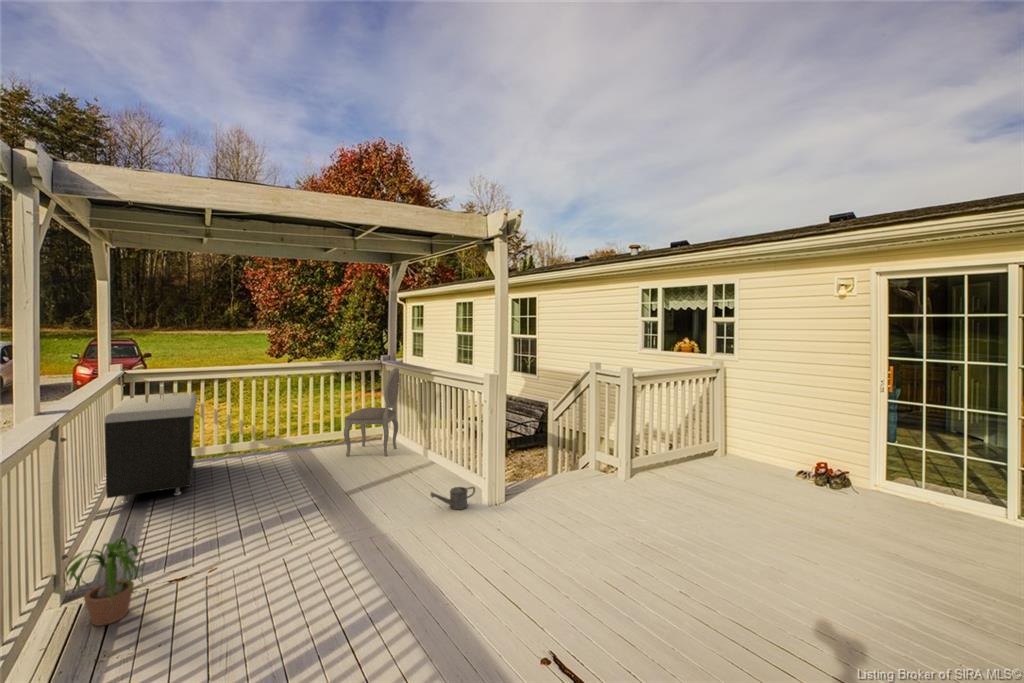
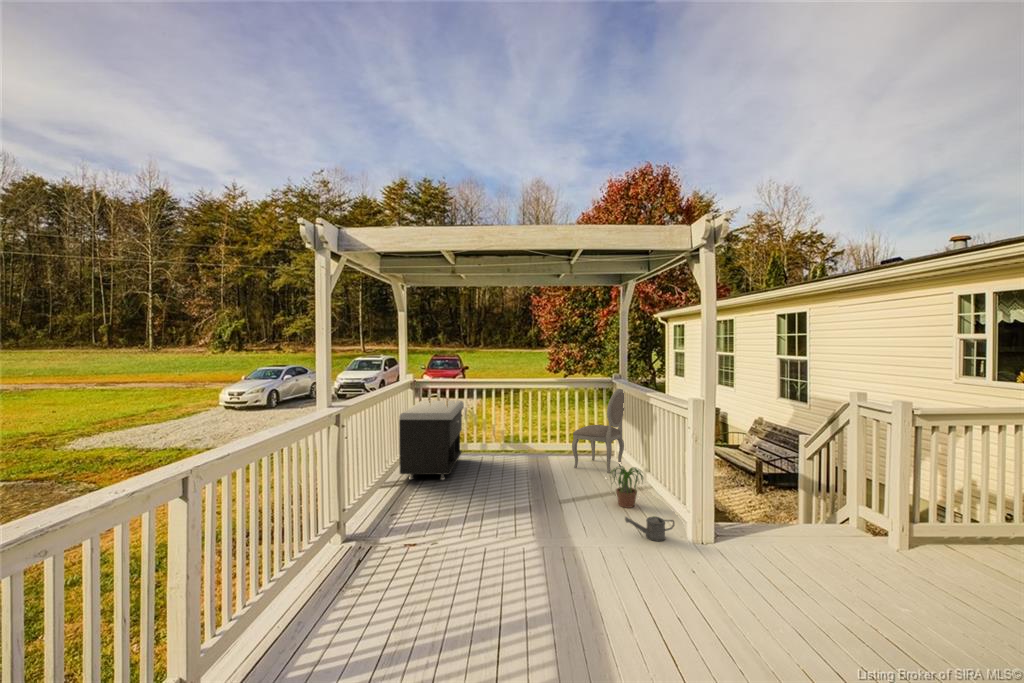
potted plant: present [65,538,145,626] -> present [611,466,643,508]

